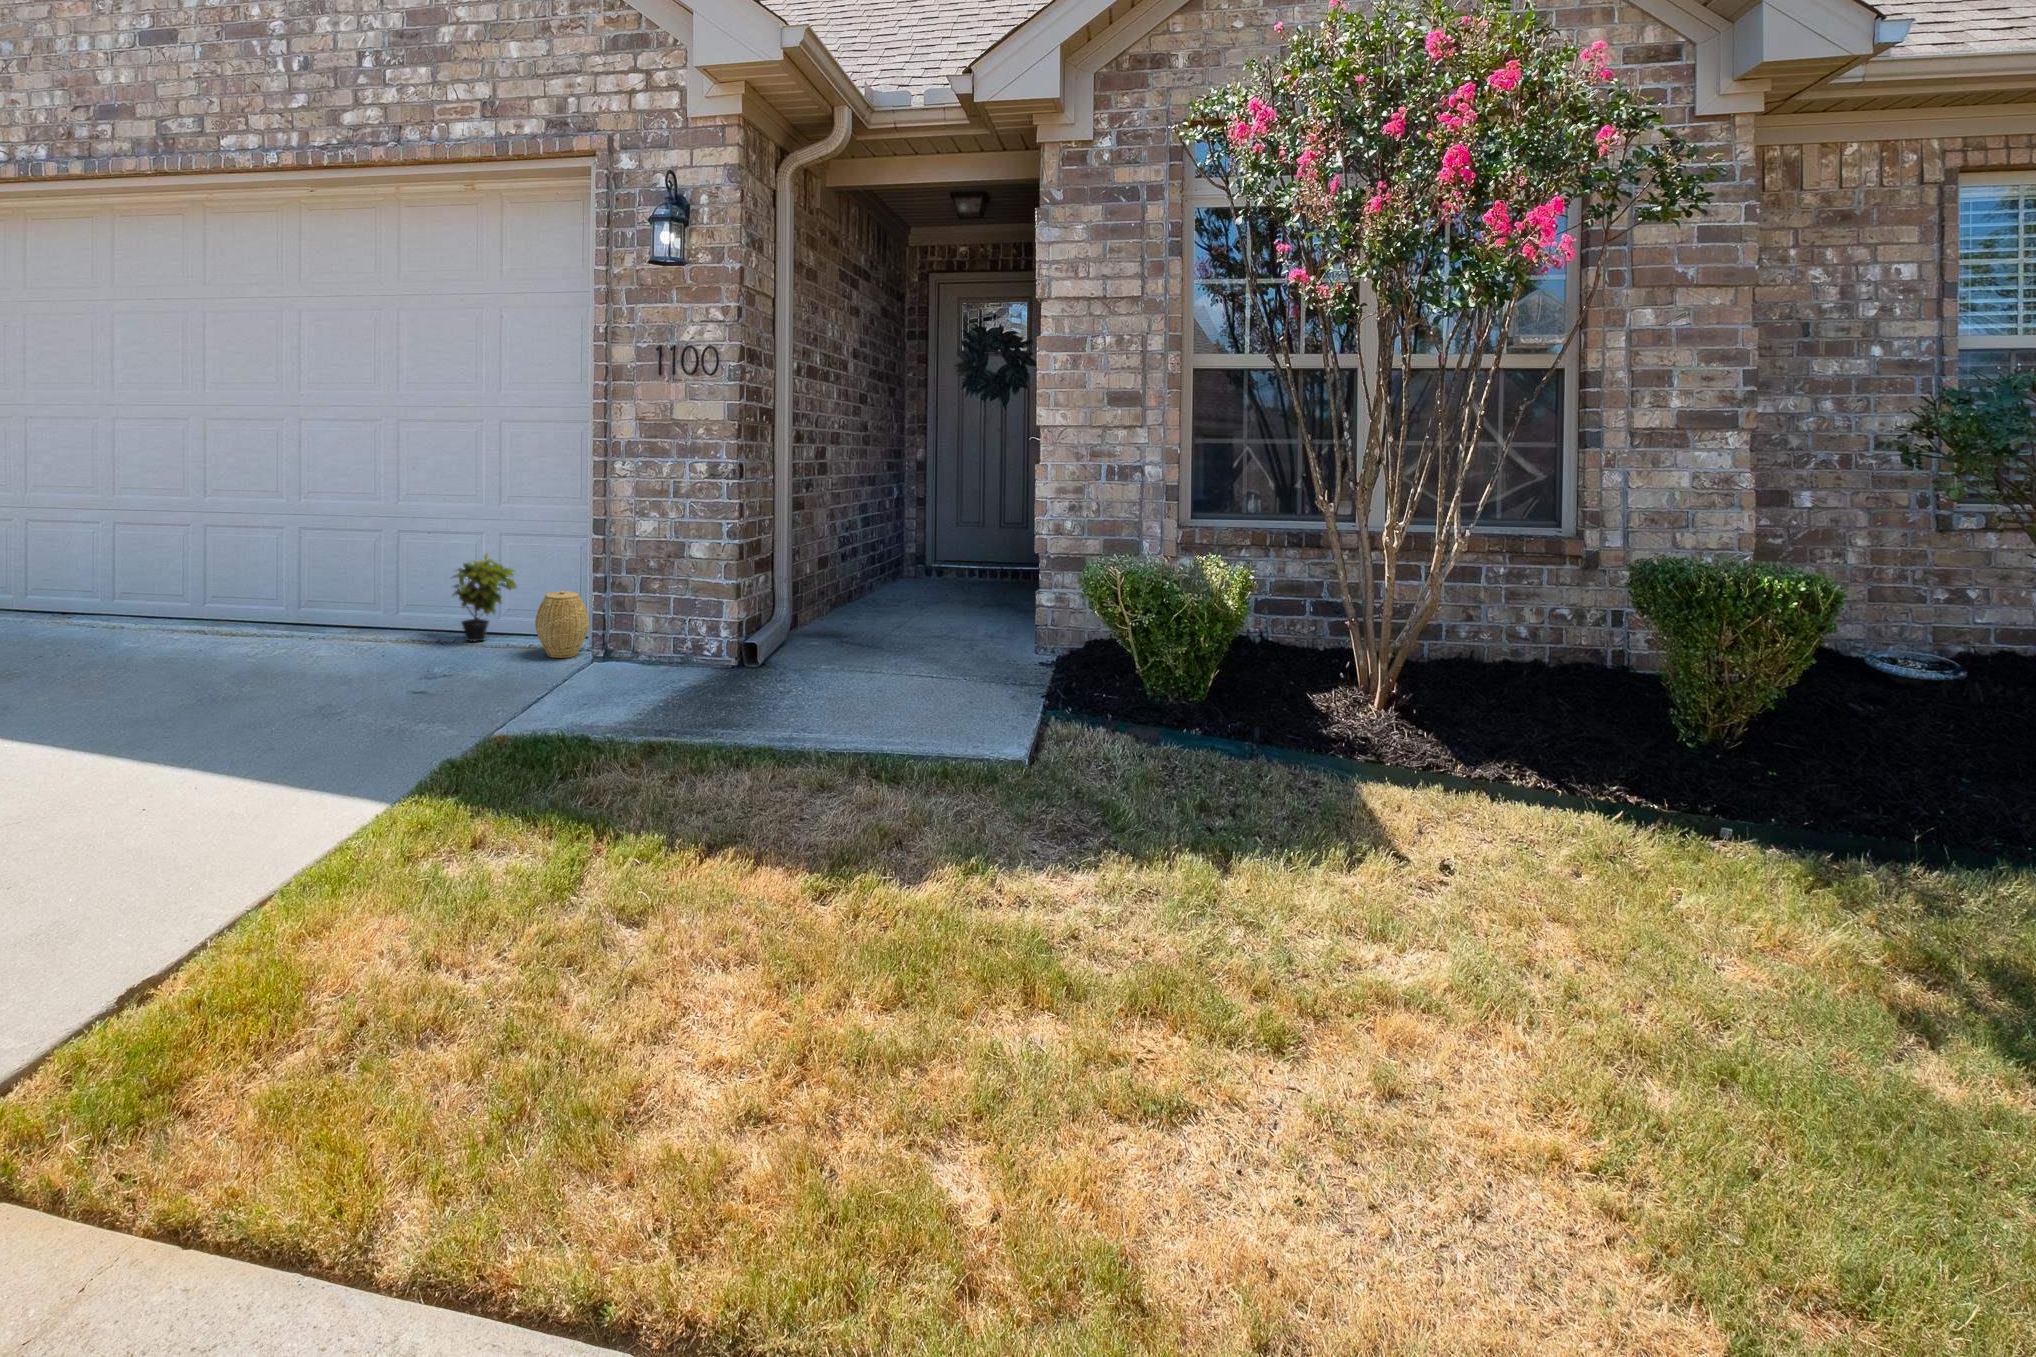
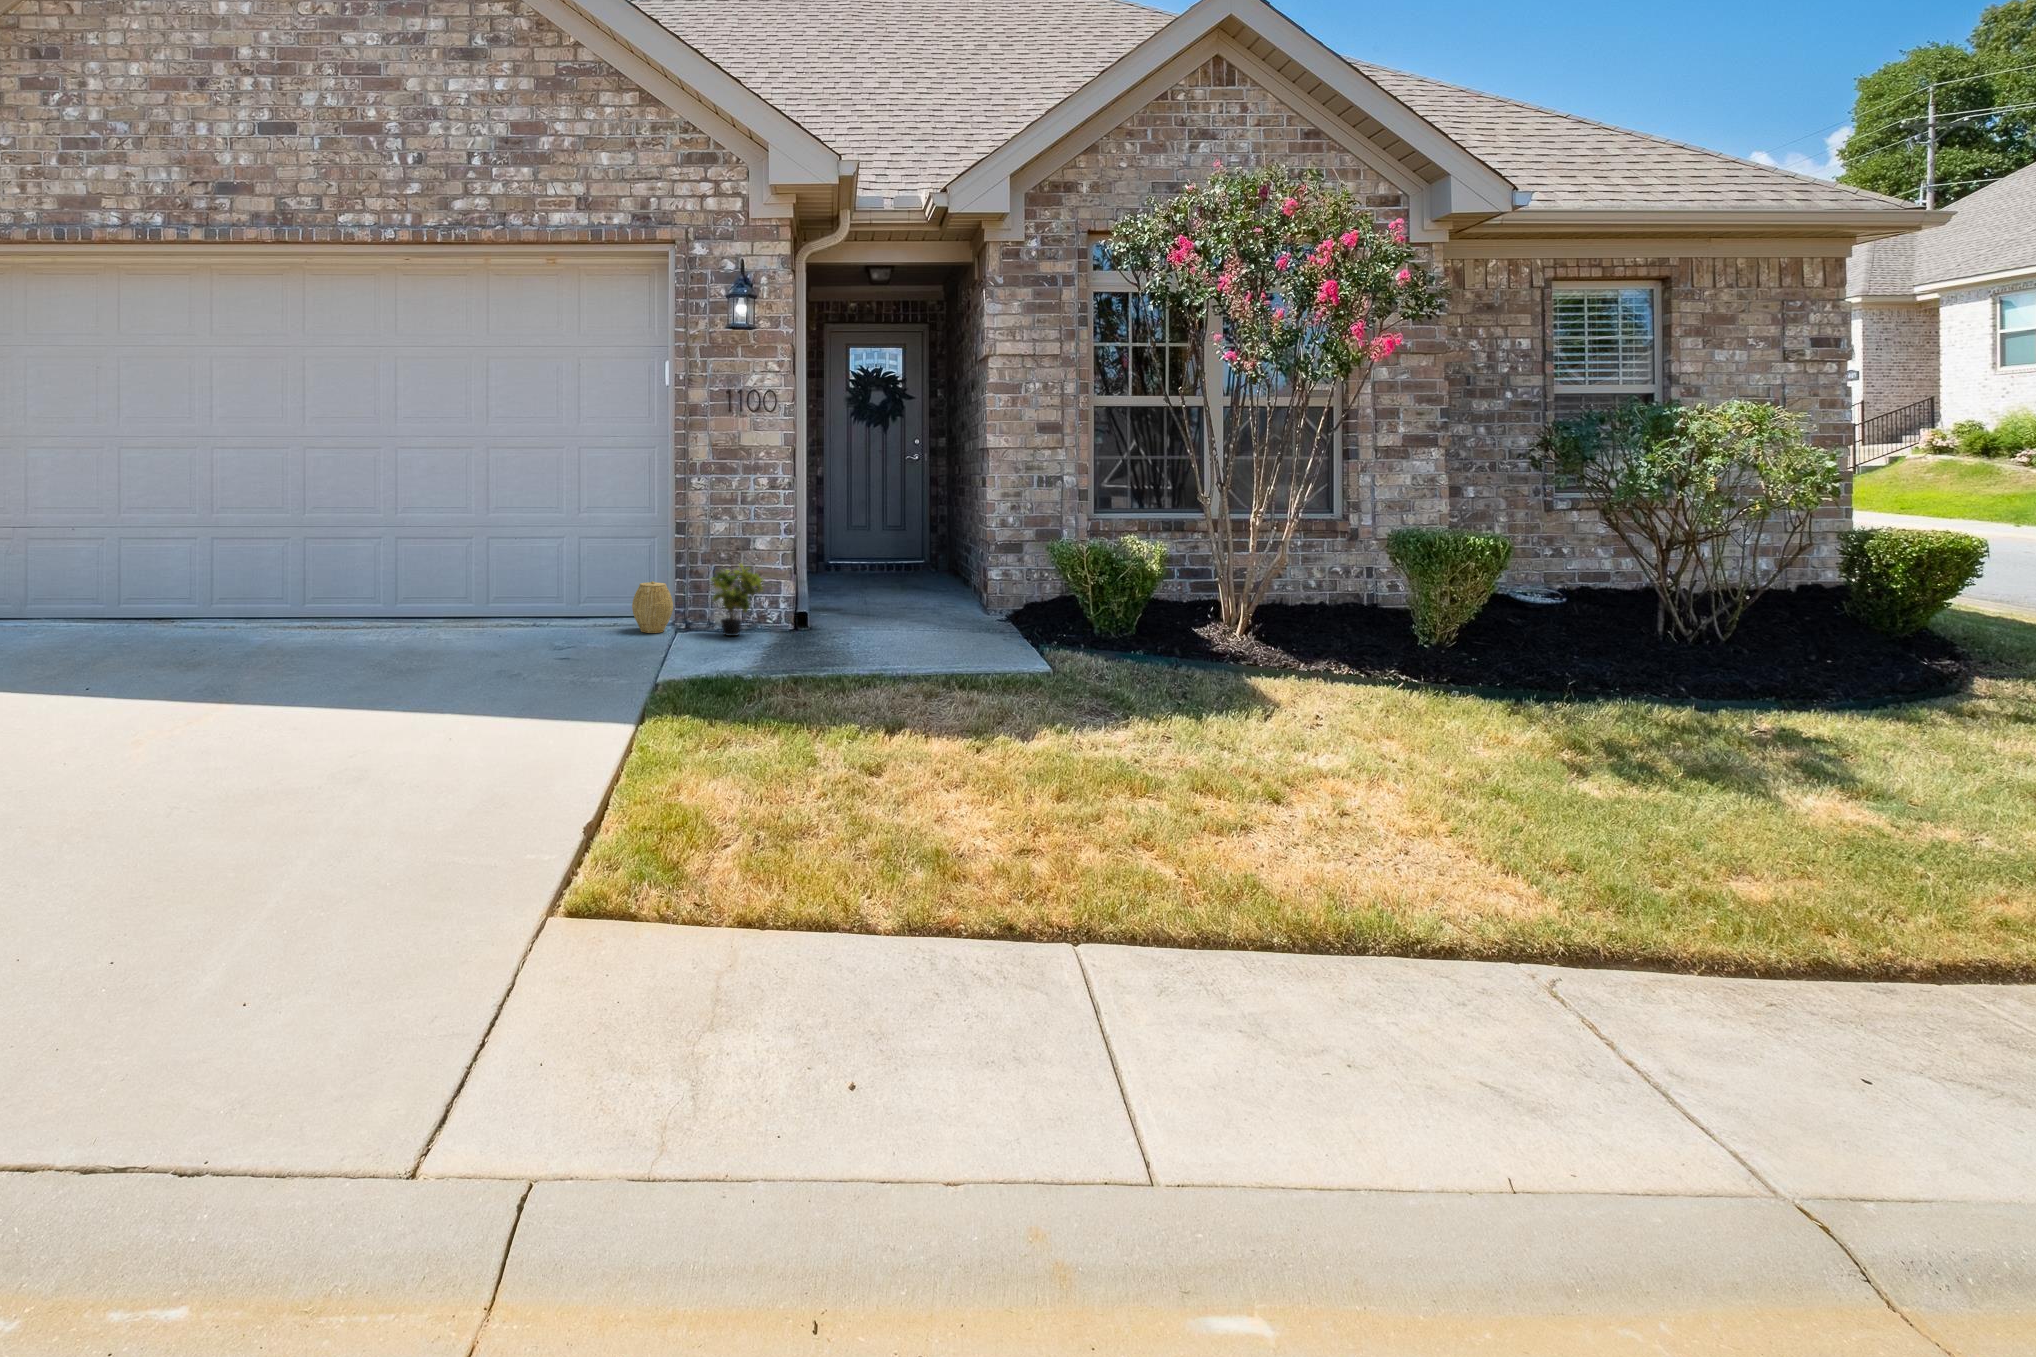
potted plant: present [453,554,517,641] -> present [711,564,763,636]

